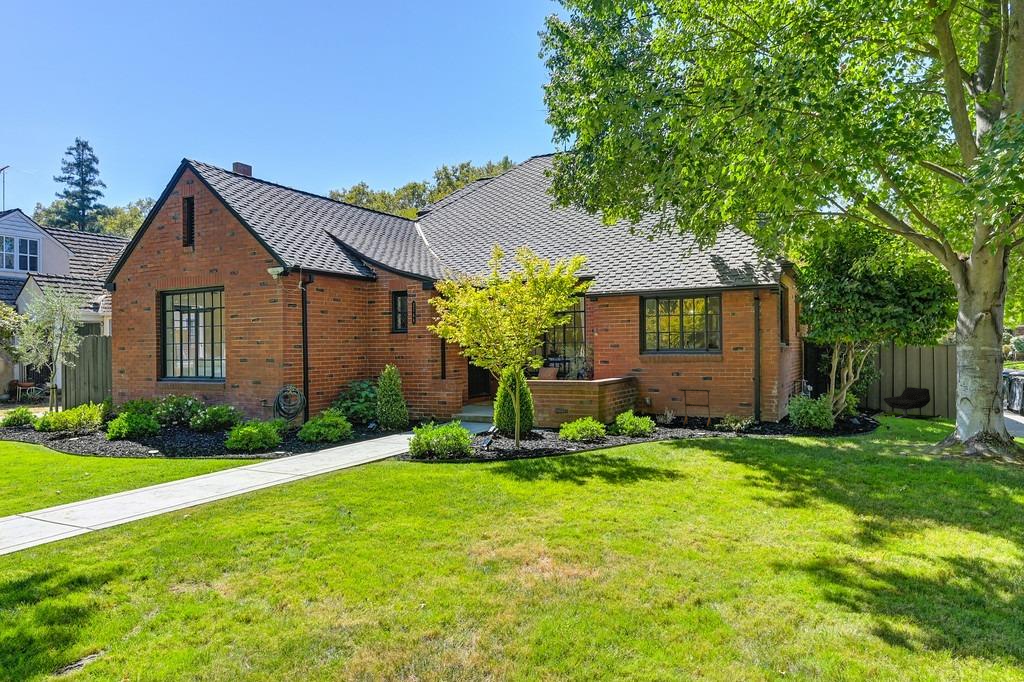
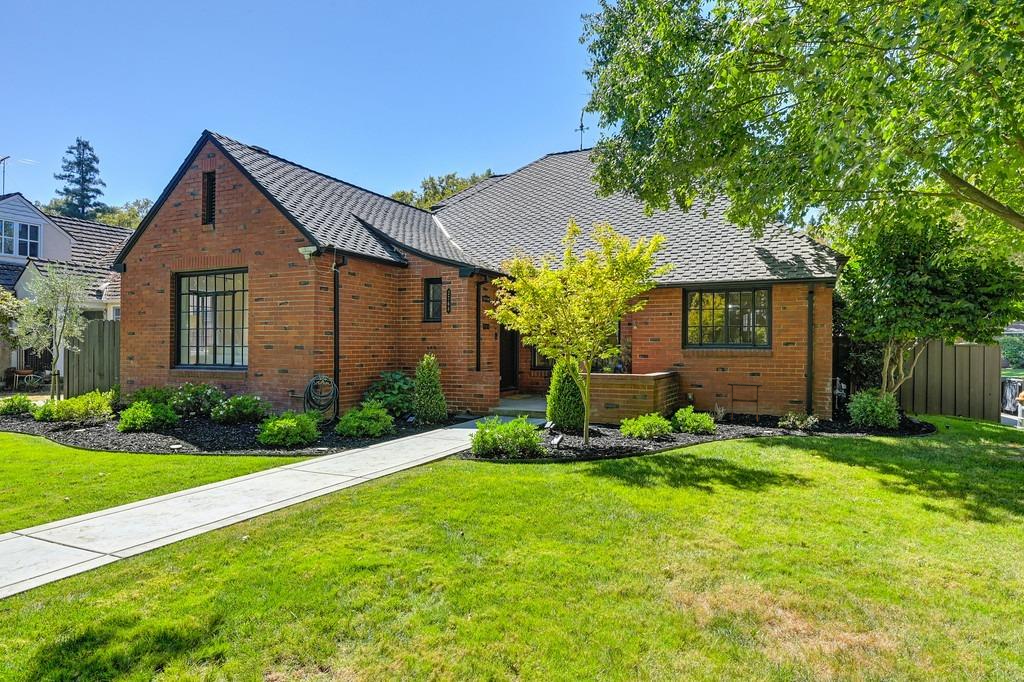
lounge chair: present [884,387,930,419] -> none [919,385,967,417]

